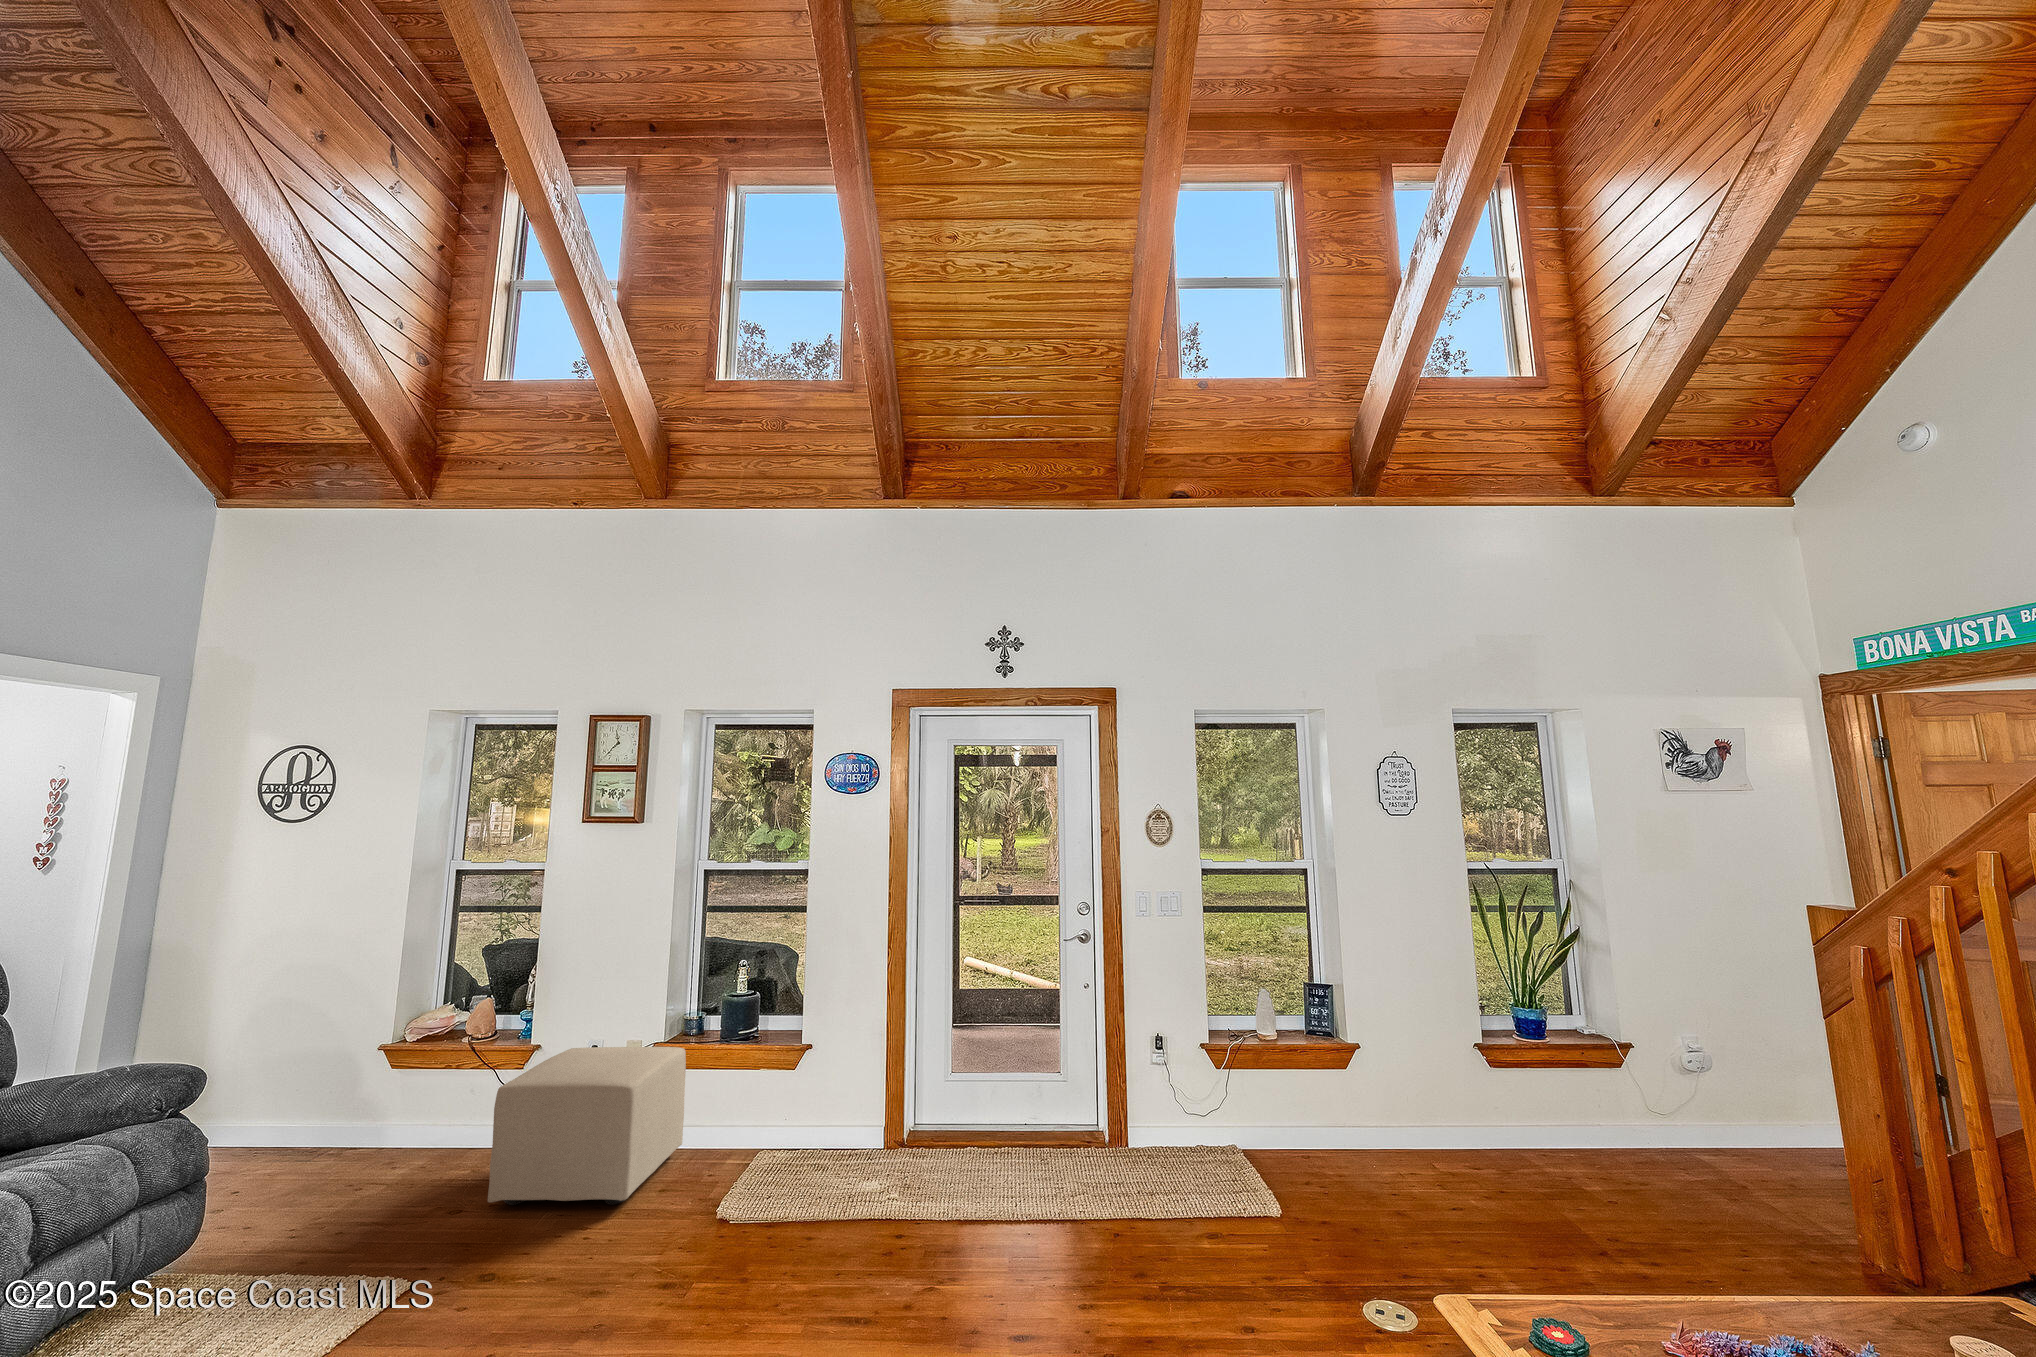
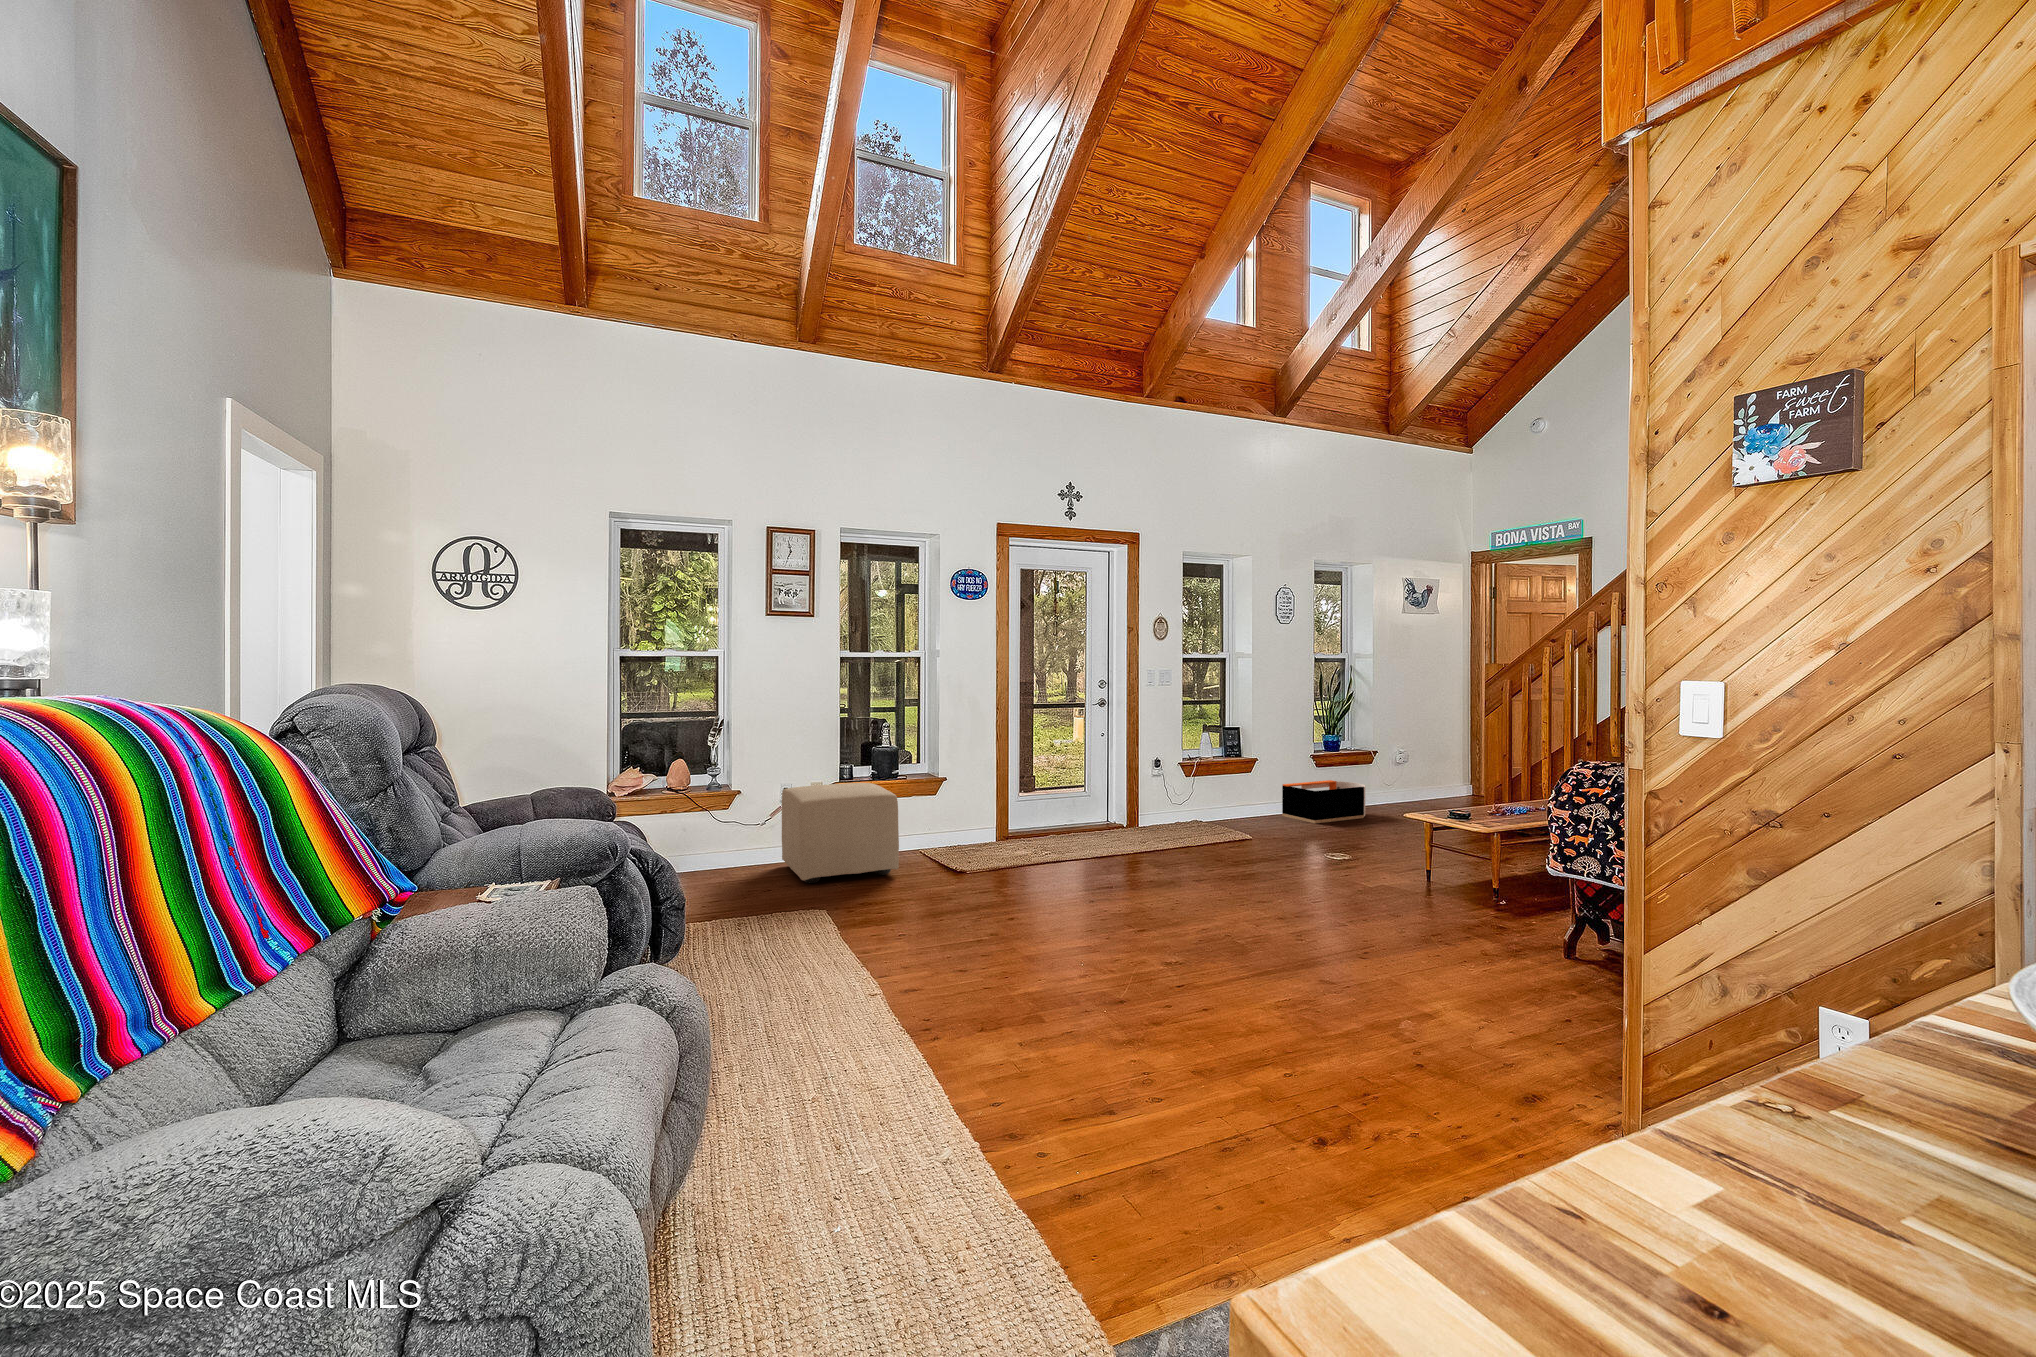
storage bin: none [1407,1093,1579,1188] -> present [1282,780,1365,823]

